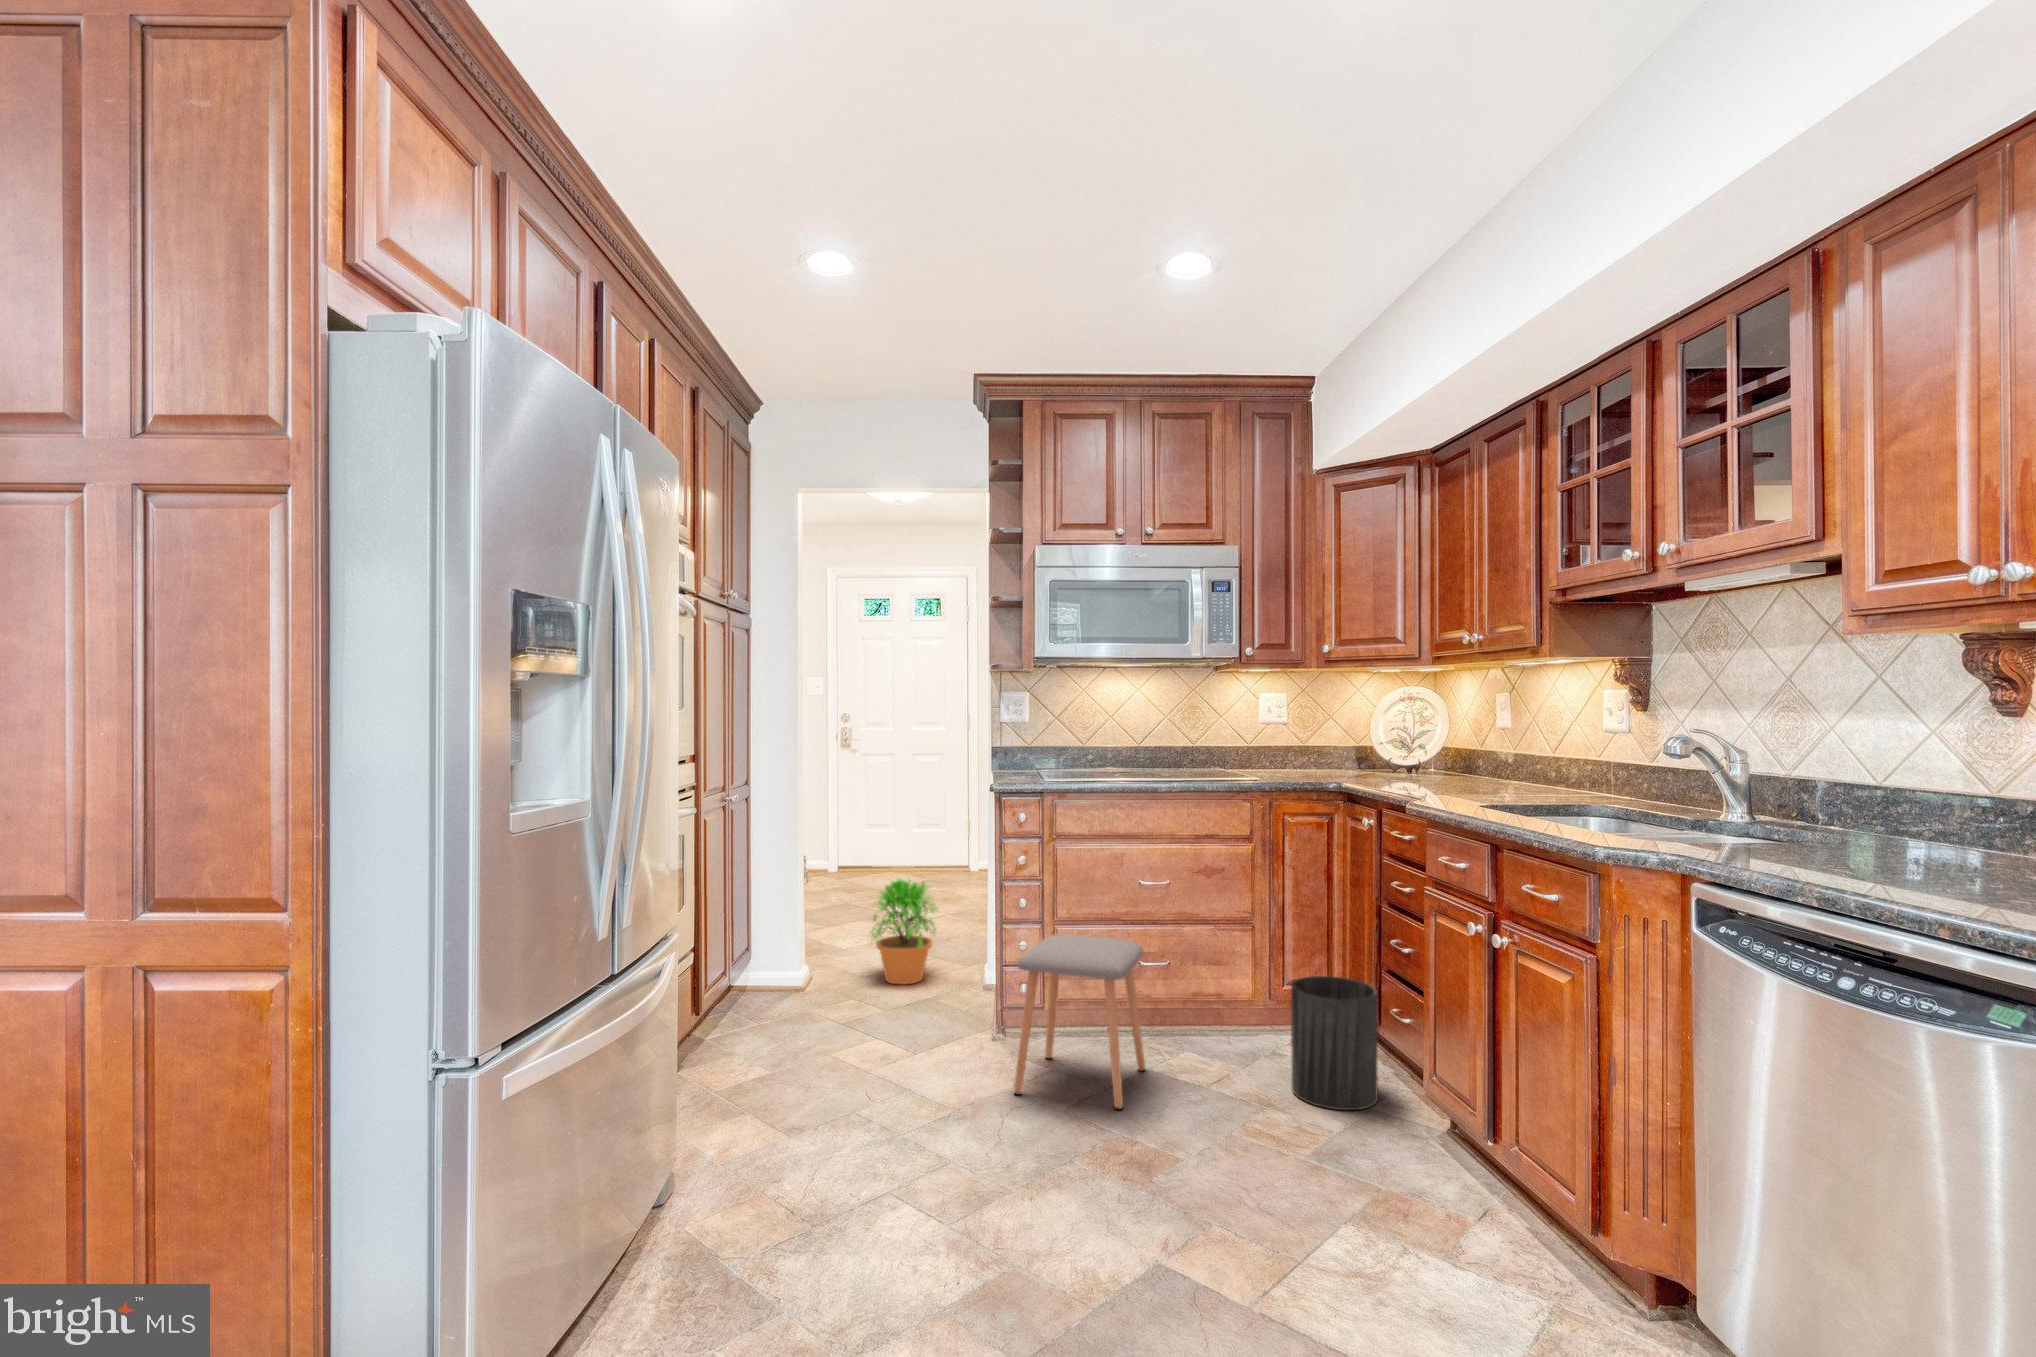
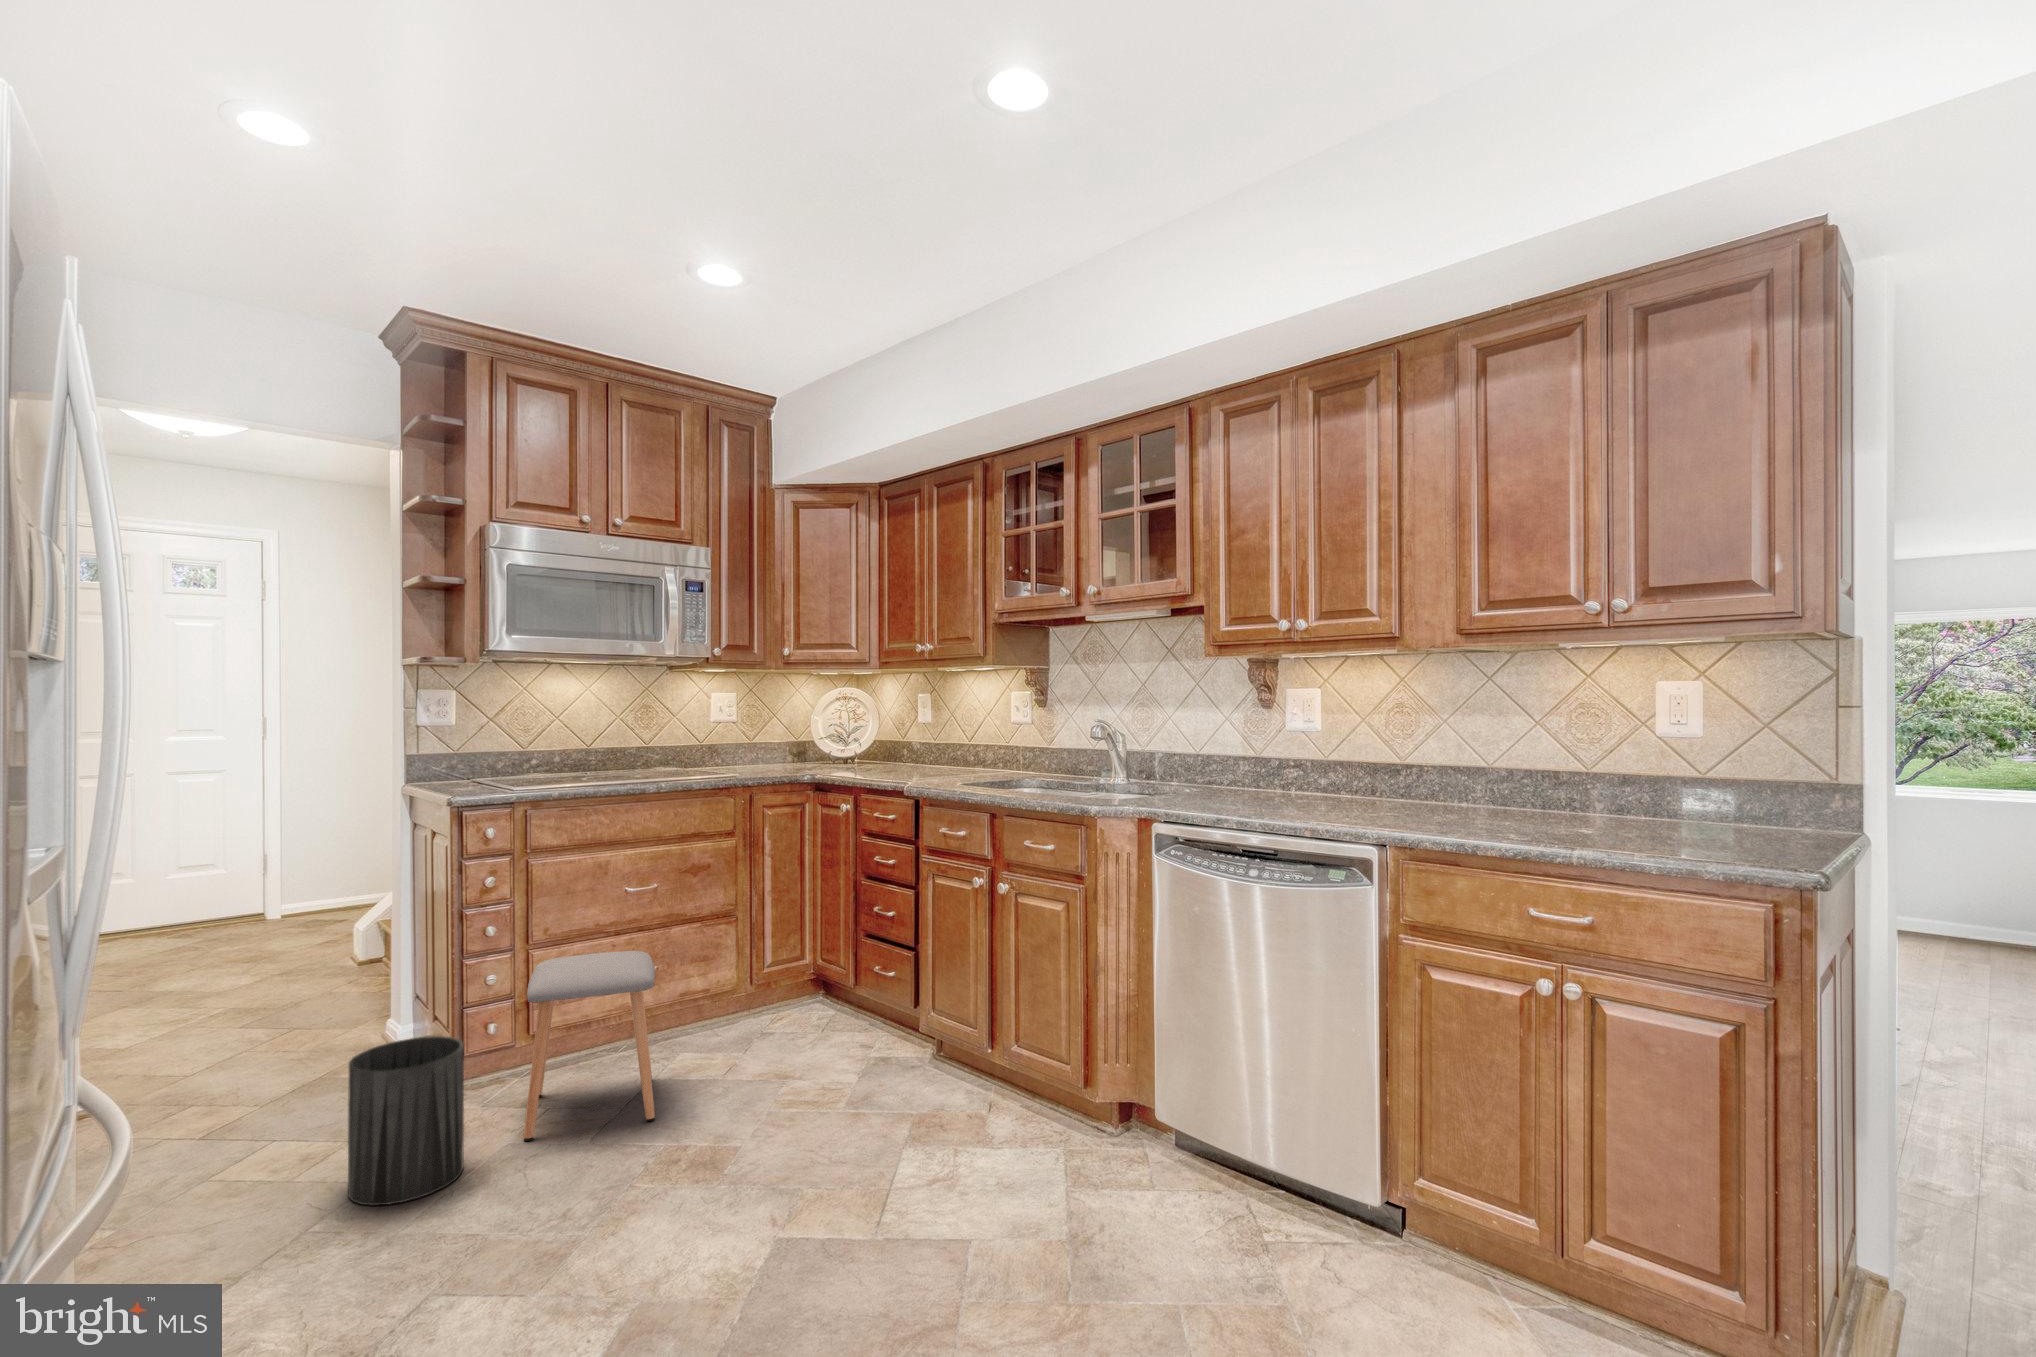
potted plant: present [872,879,936,984] -> none [204,931,329,1072]
trash can: present [1291,976,1378,1110] -> present [348,1036,464,1206]

